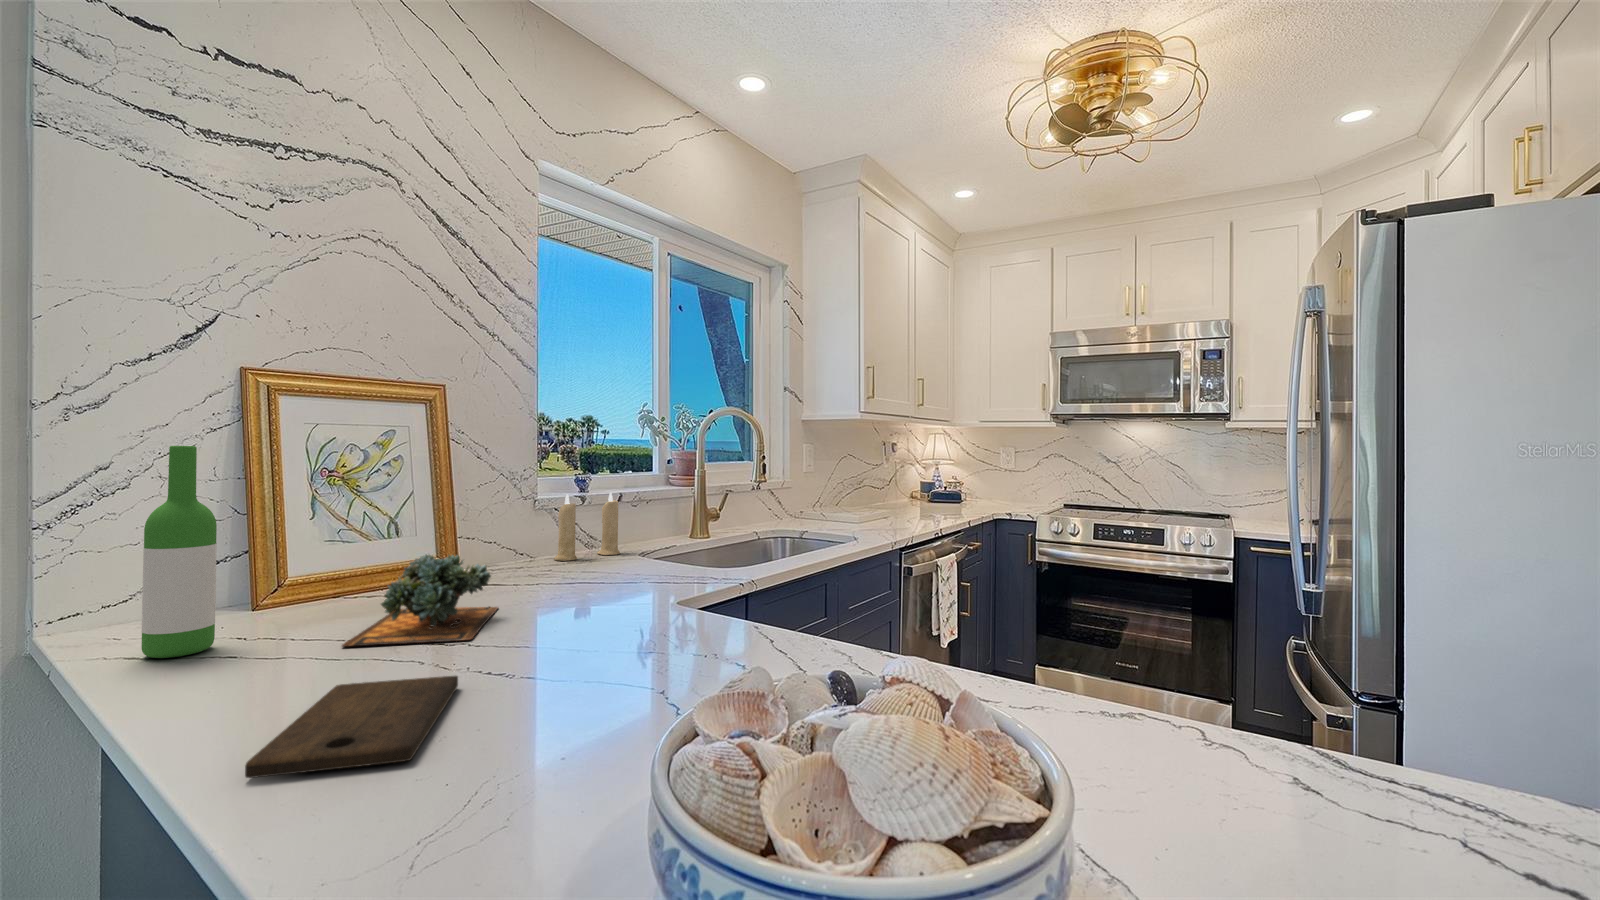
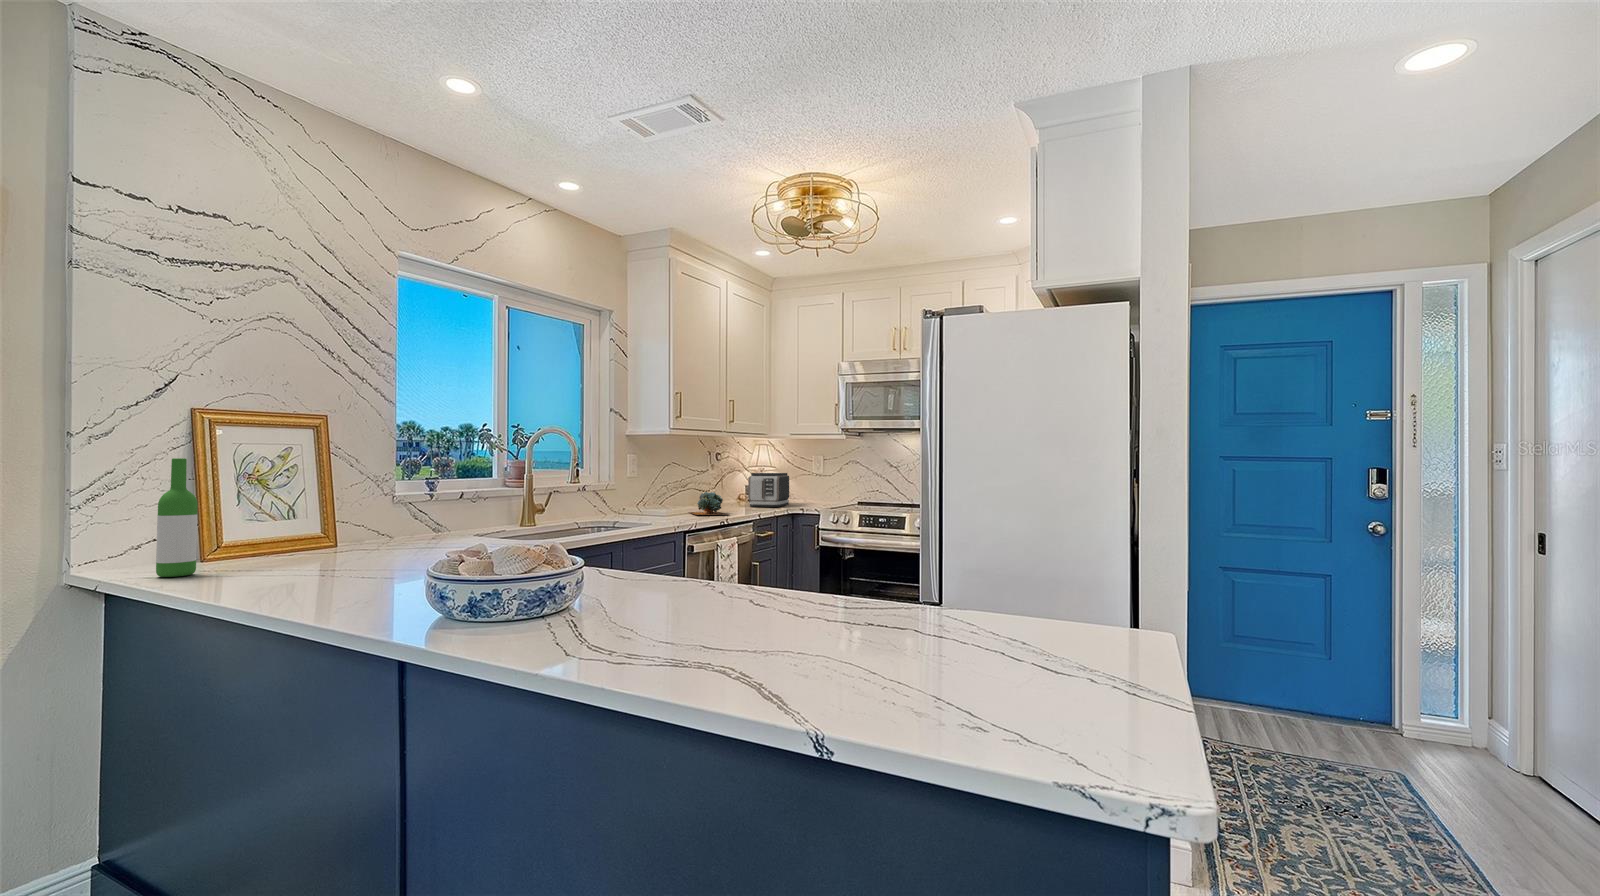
toaster: none [938,467,982,510] -> present [748,473,789,507]
candle: present [554,493,620,561] -> none [408,490,461,540]
succulent plant: present [342,554,498,647] -> present [688,492,729,515]
cutting board: present [245,676,458,778] -> none [260,574,349,597]

